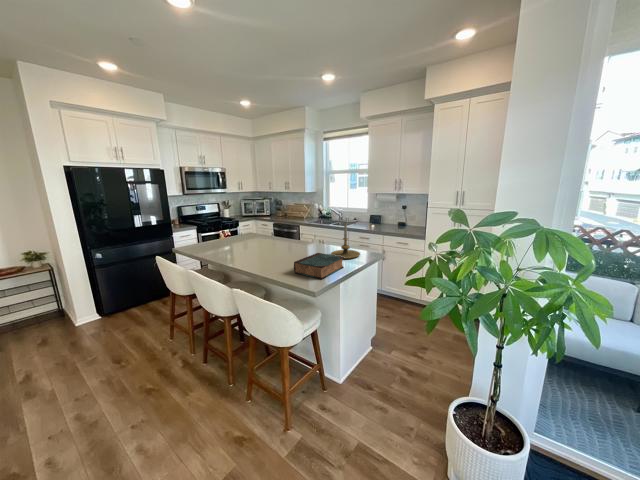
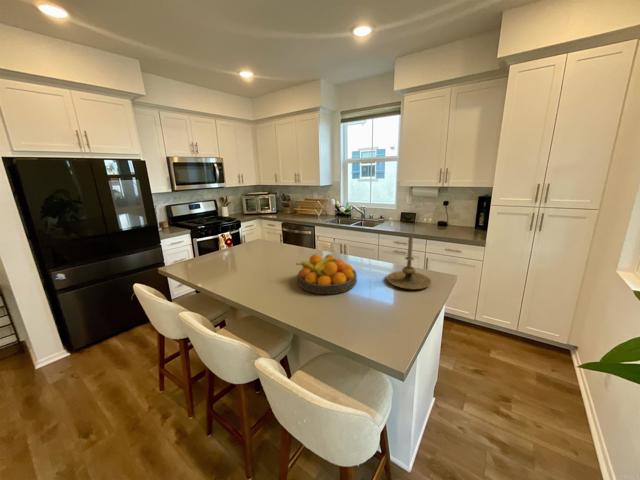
fruit bowl: none [269,236,311,260] -> present [297,254,357,294]
book: present [294,253,344,279] -> none [350,284,424,344]

